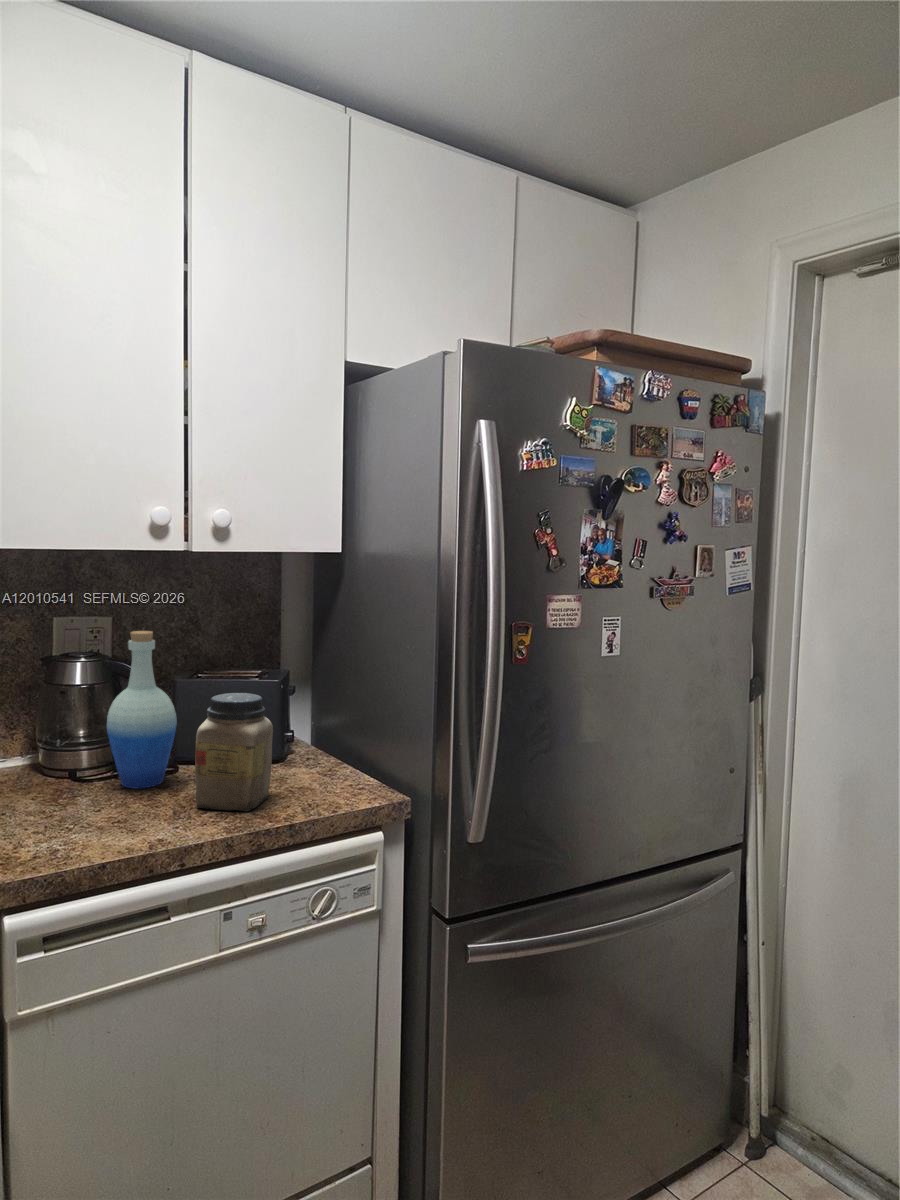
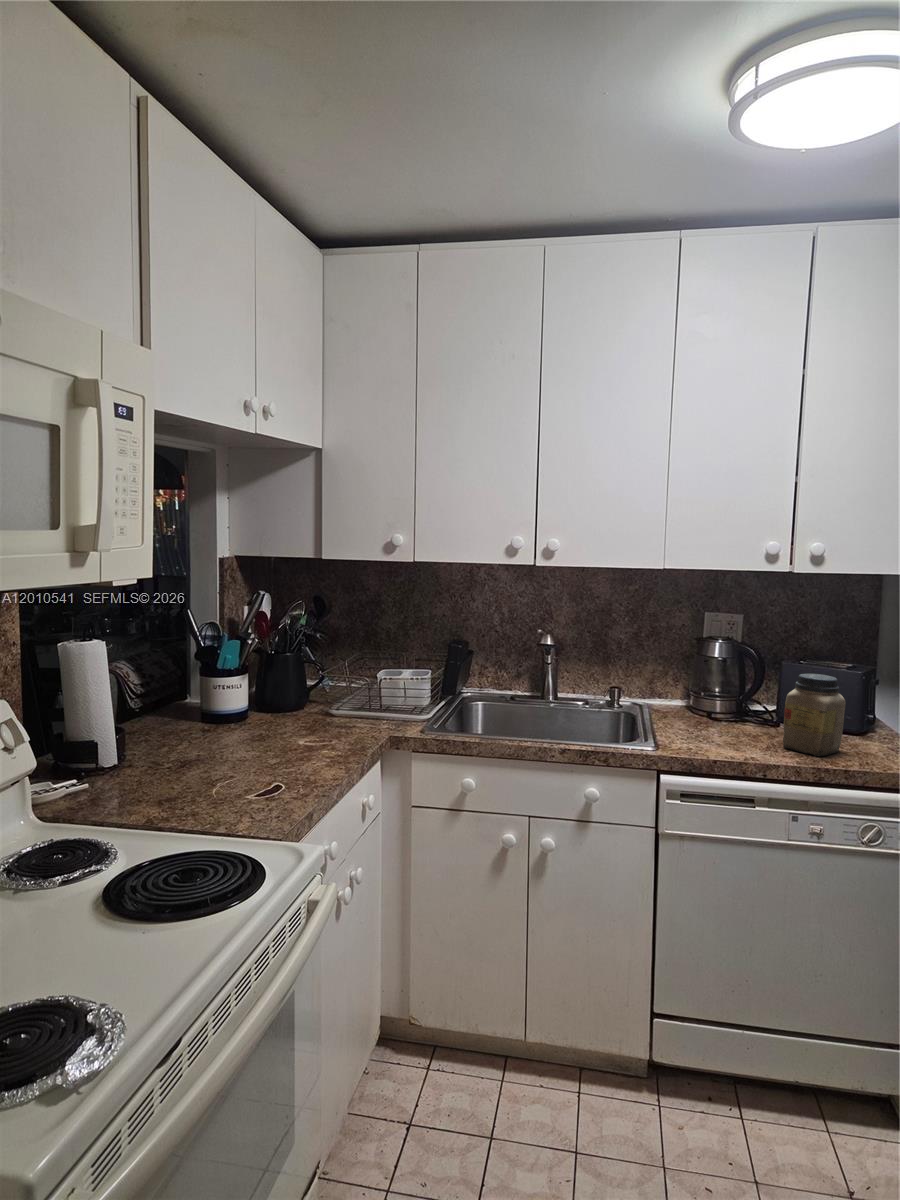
bottle: present [107,631,177,789] -> none [731,625,779,731]

